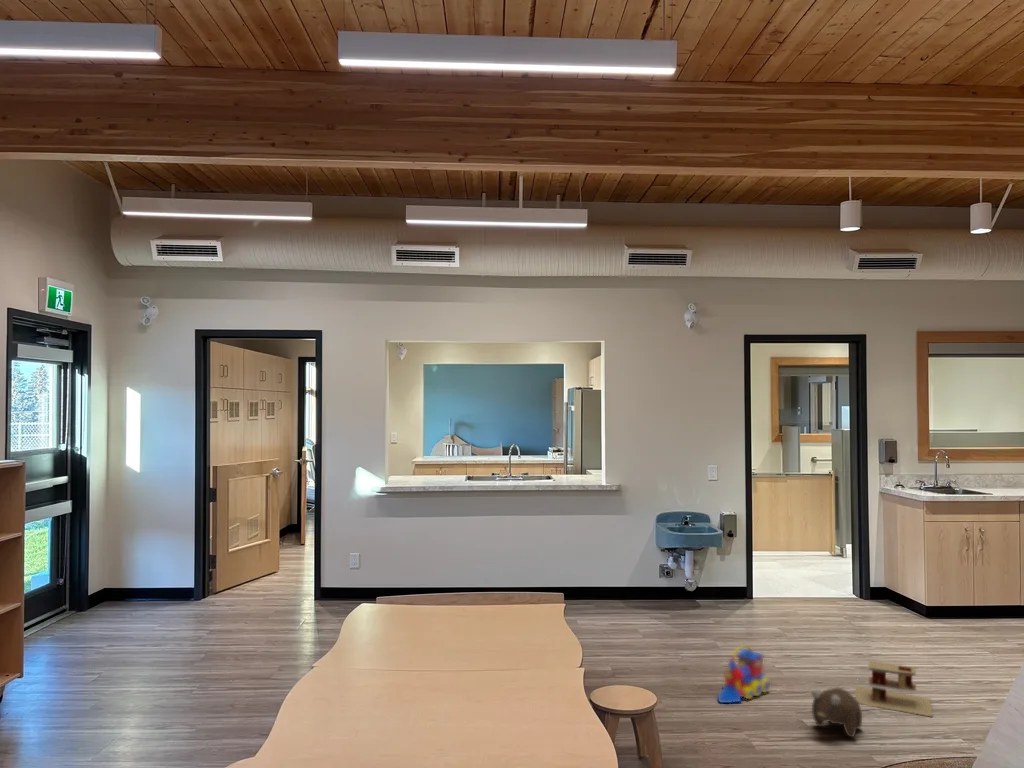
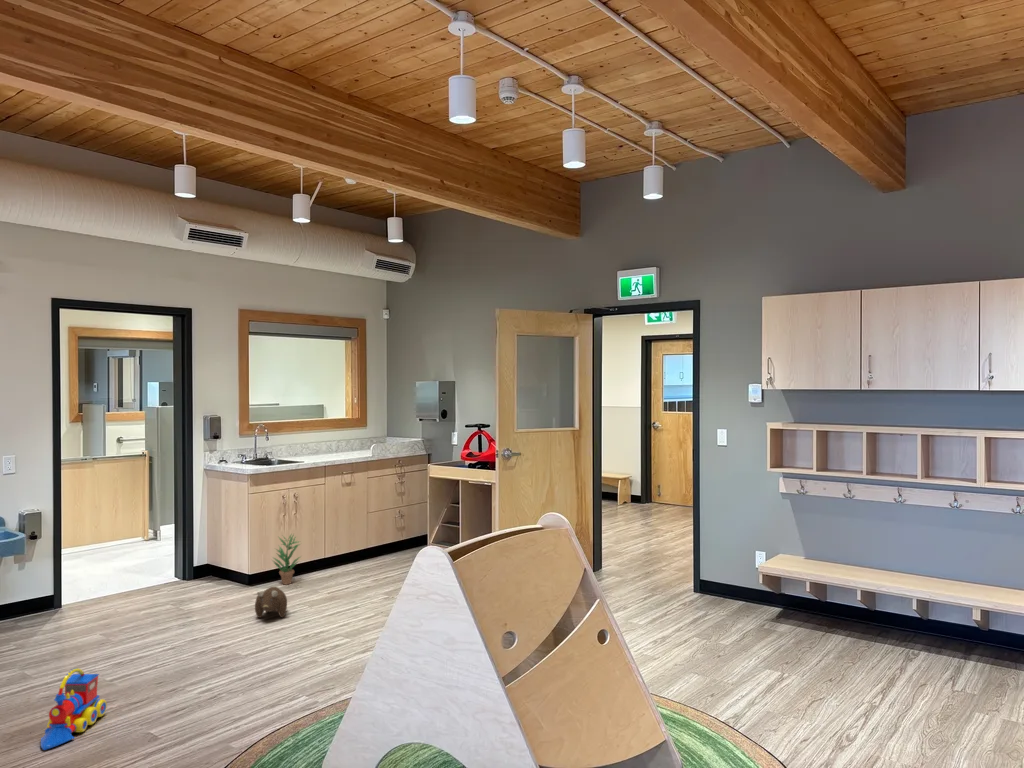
potted plant: none [953,571,990,627] -> present [274,535,299,585]
toy house: present [855,661,933,716] -> none [199,639,274,694]
plush toy: present [811,688,862,737] -> present [255,587,287,618]

